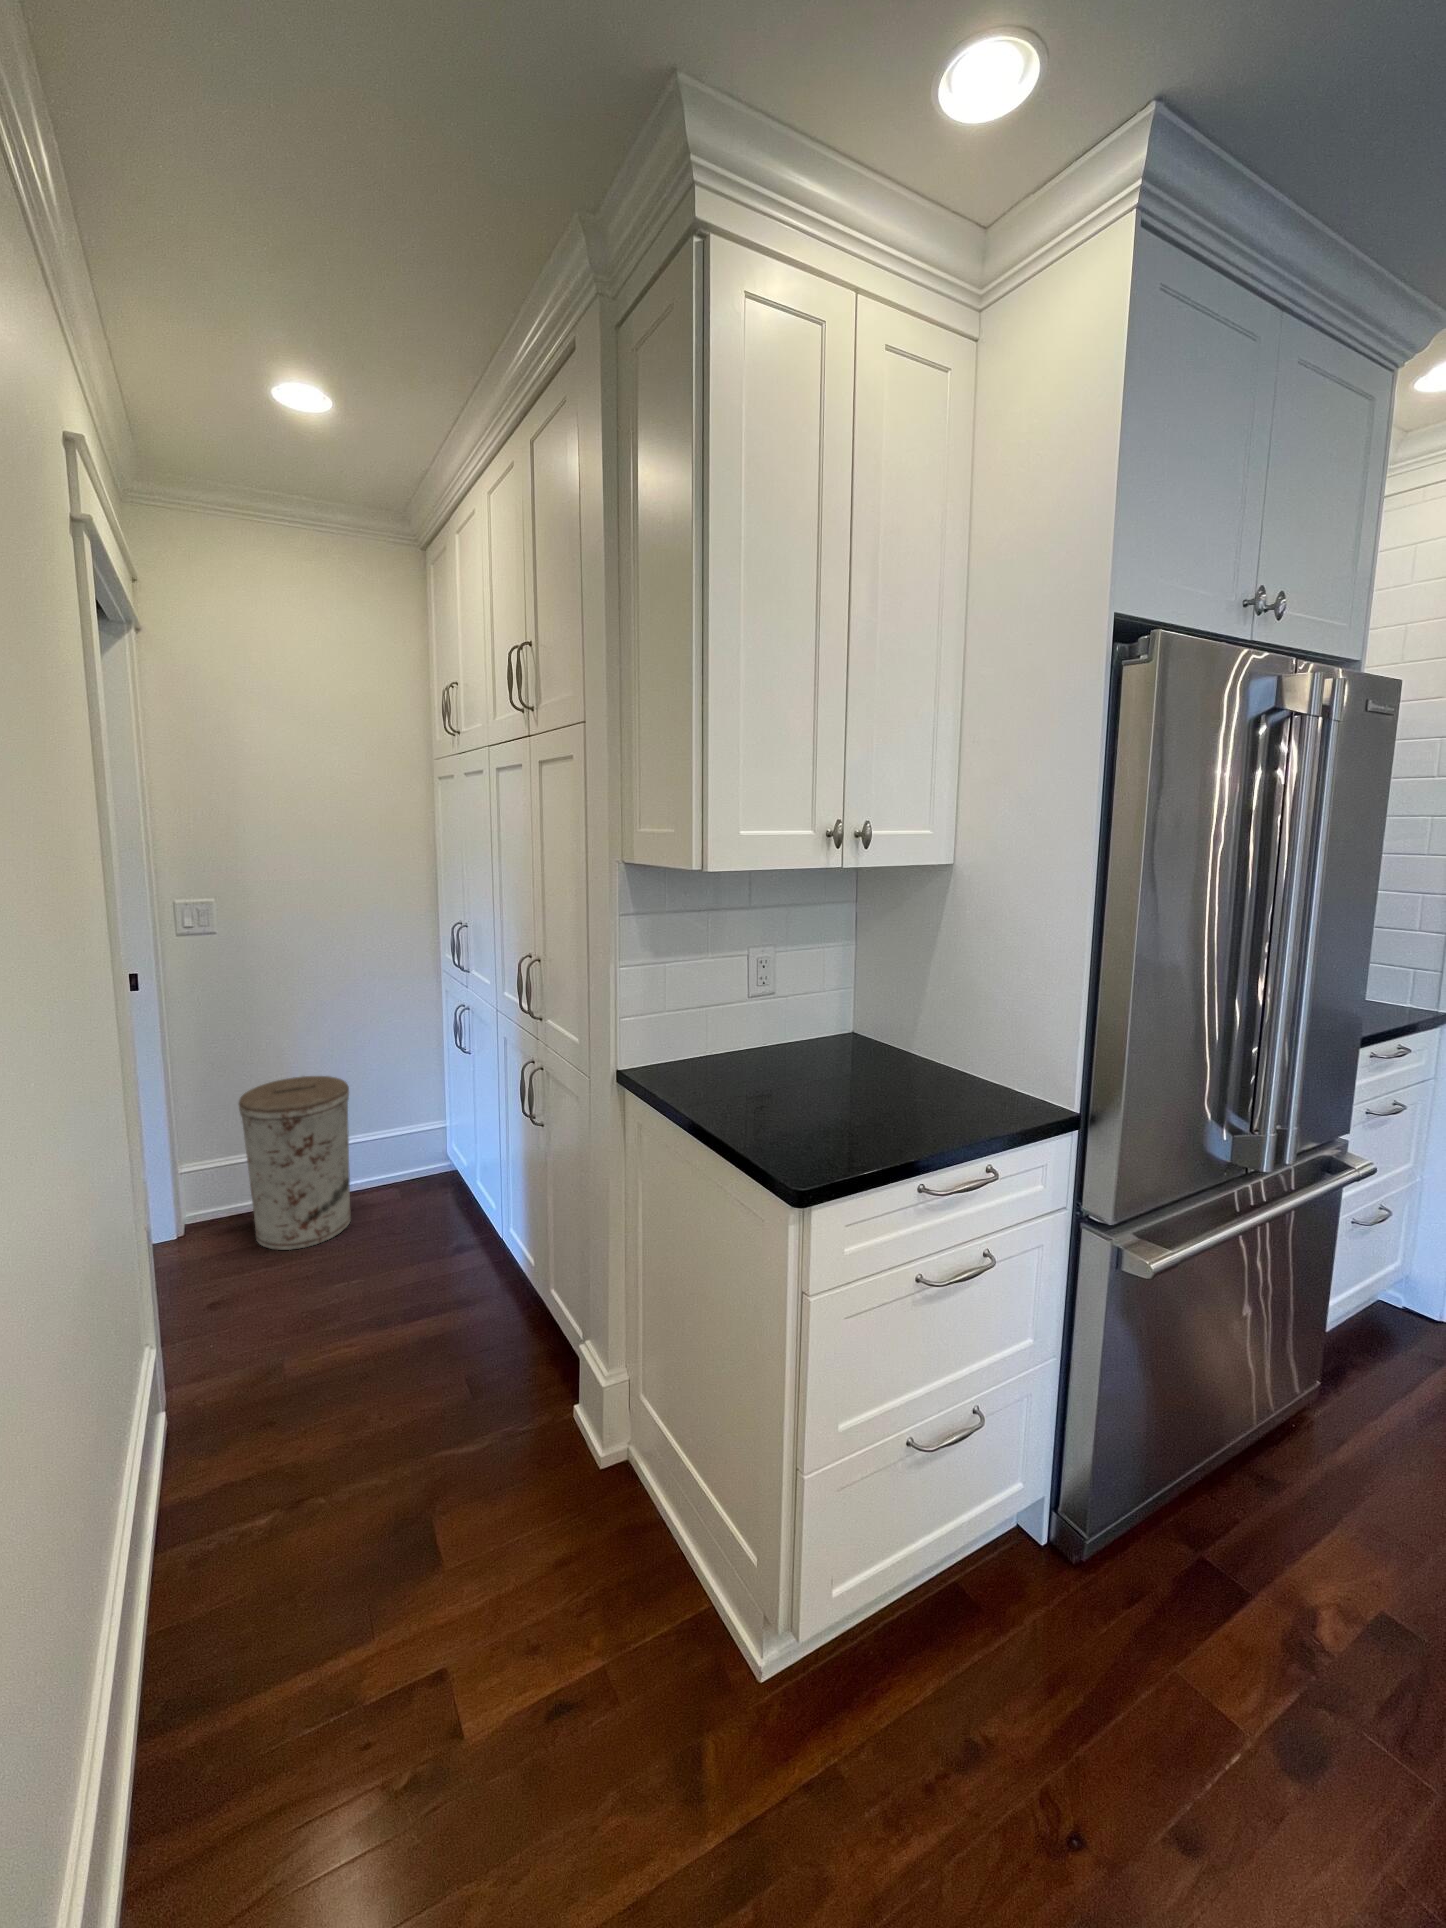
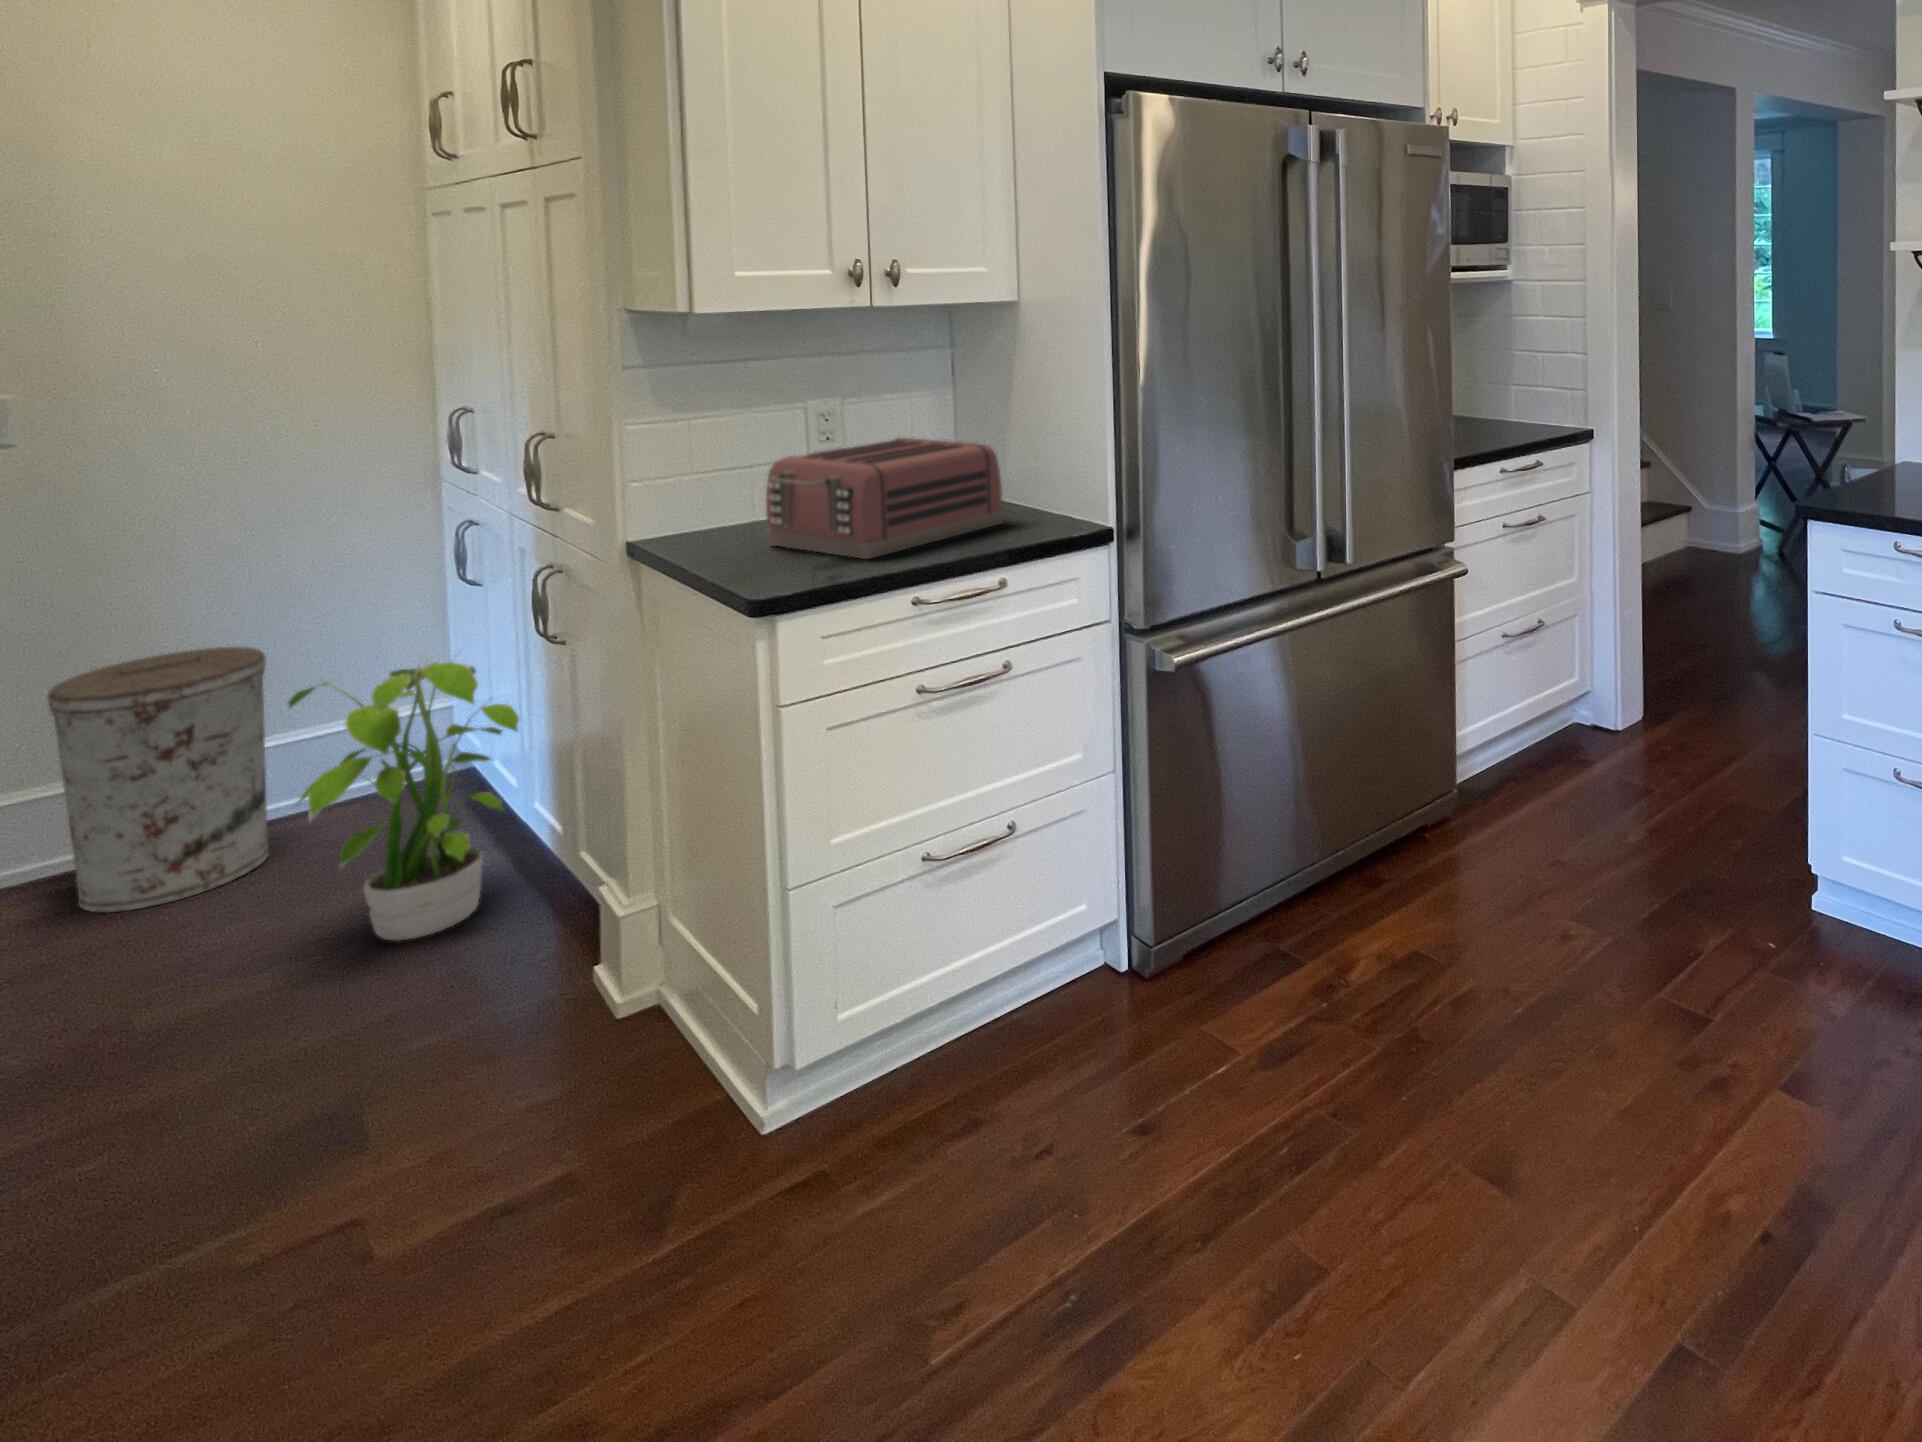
toaster: none [739,993,948,1132] -> present [766,438,1004,559]
potted plant: none [369,1108,509,1325] -> present [288,651,519,940]

